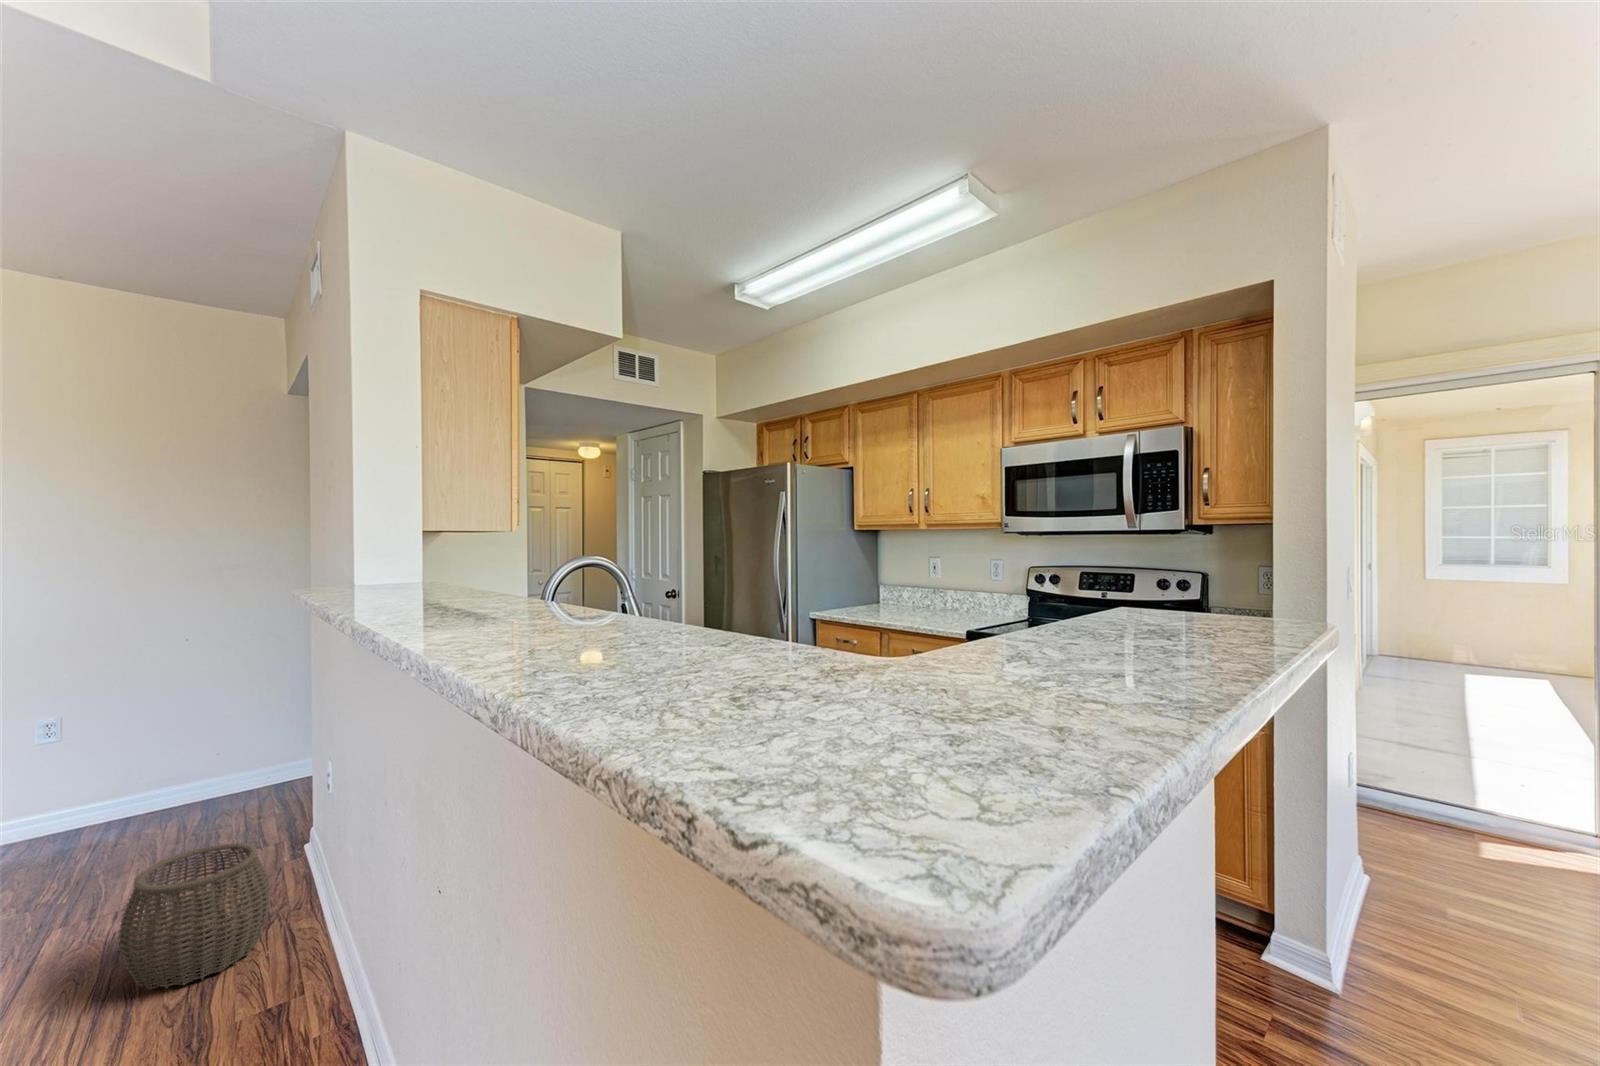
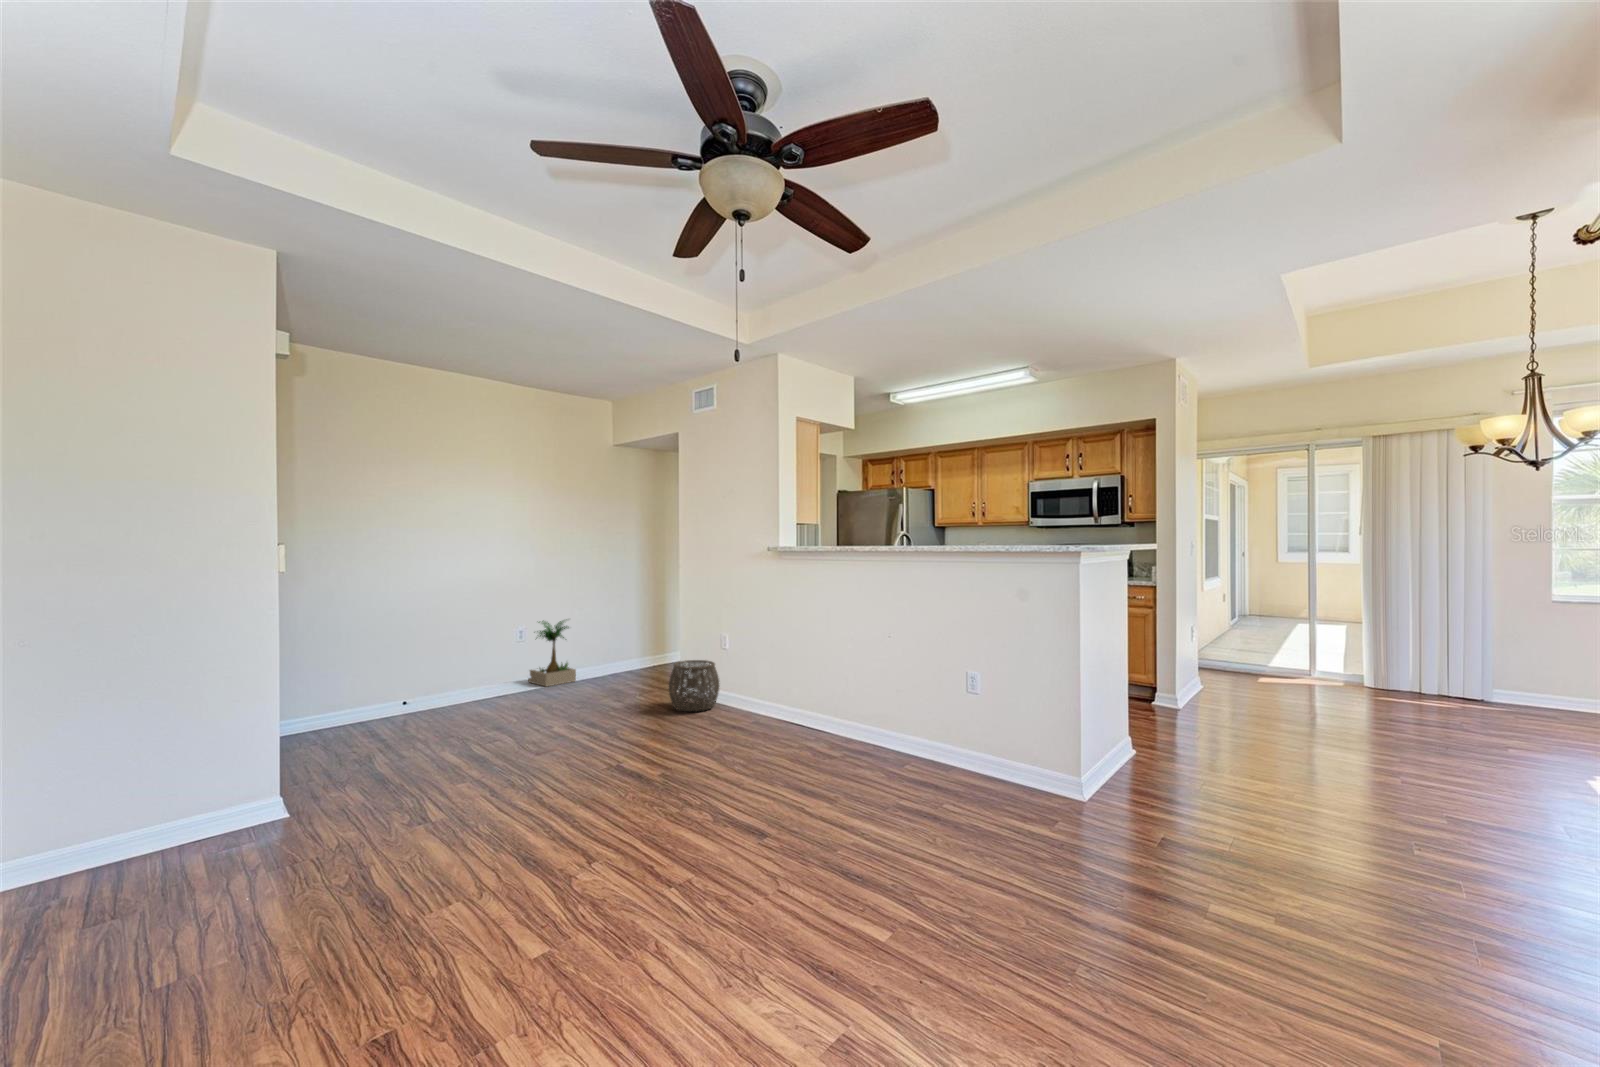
potted plant: none [55,715,176,855] -> present [528,621,576,686]

